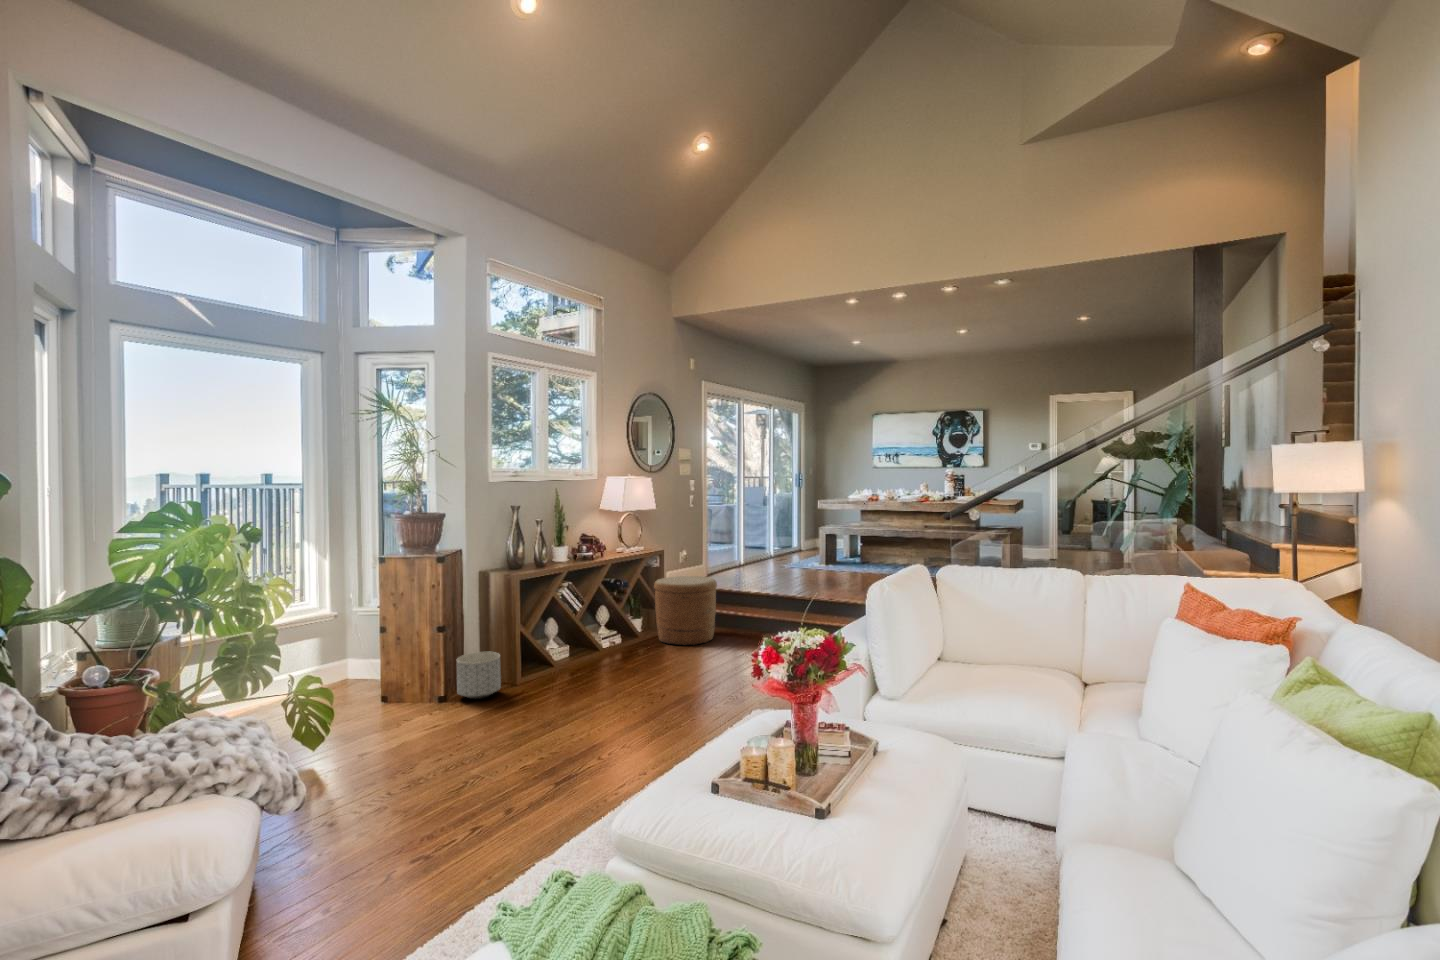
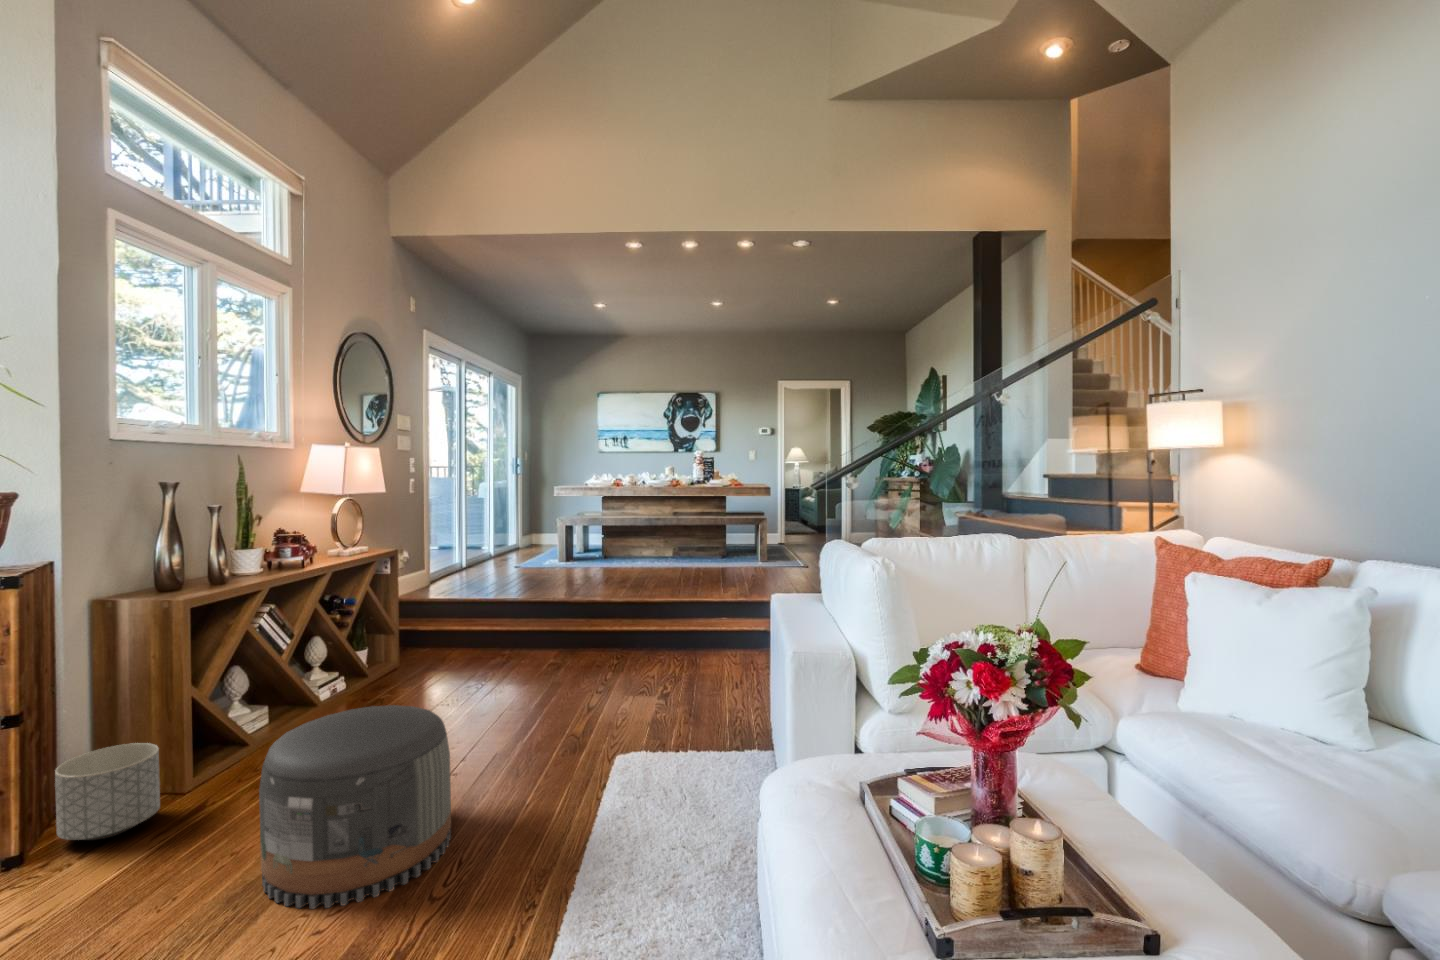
basket: present [654,576,717,645] -> none [392,581,485,679]
pouf: none [521,647,621,752] -> present [259,705,451,909]

